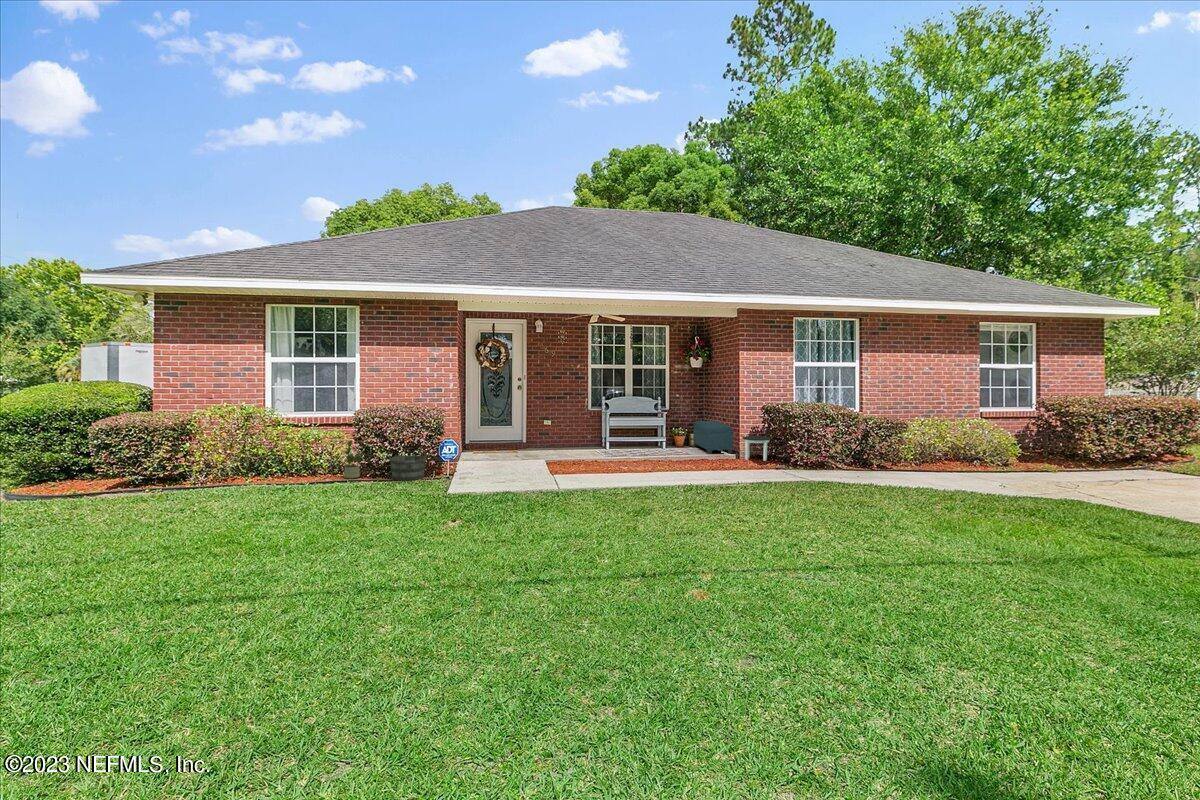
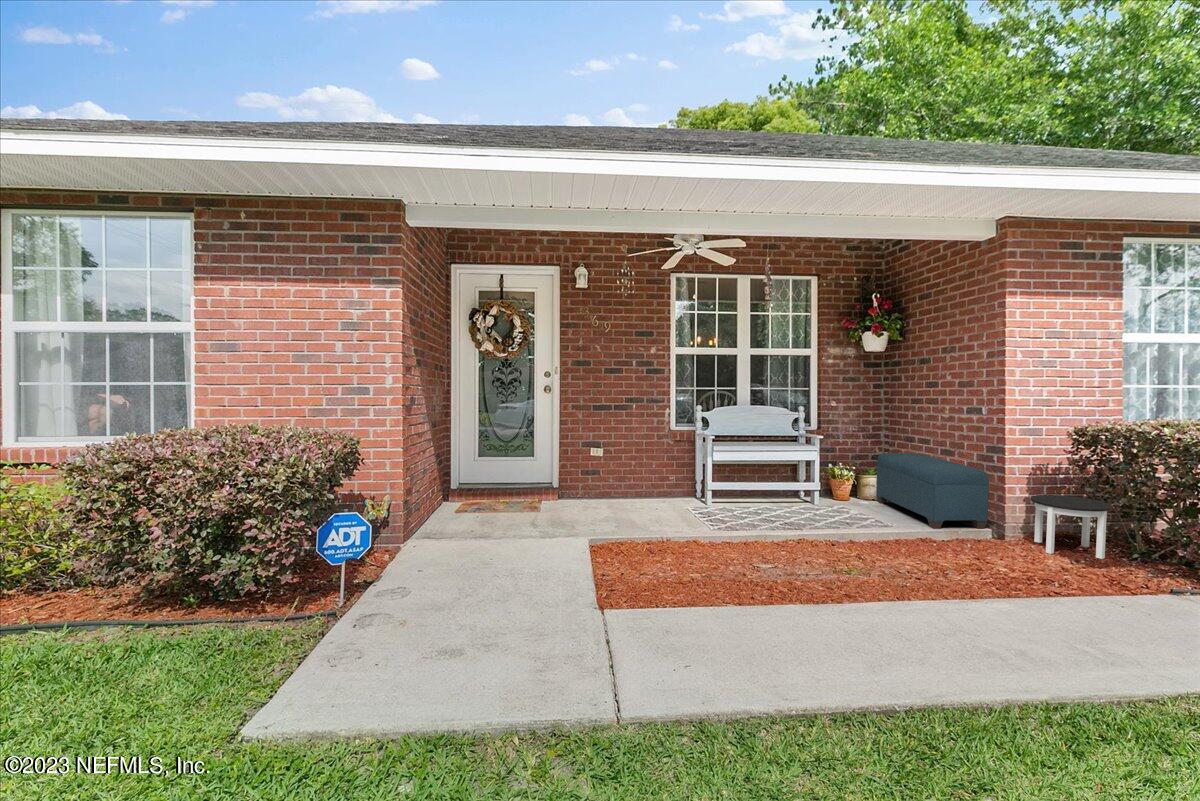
potted plant: present [344,441,364,478] -> none [51,520,119,621]
bucket: present [389,455,427,480] -> none [148,556,268,639]

